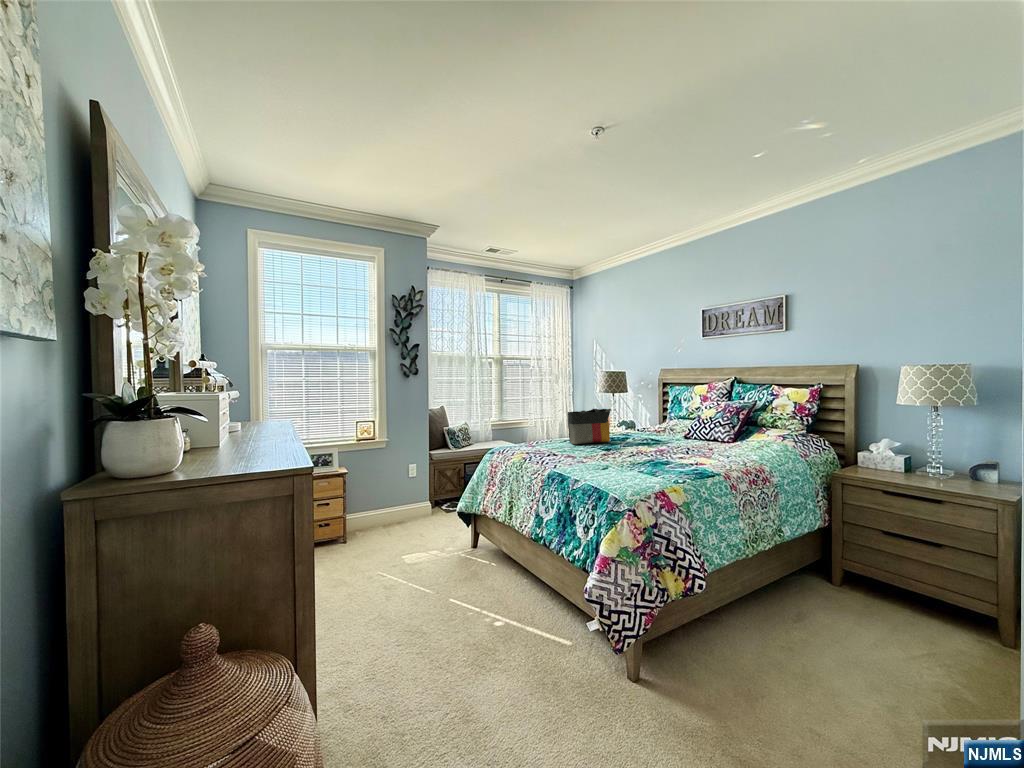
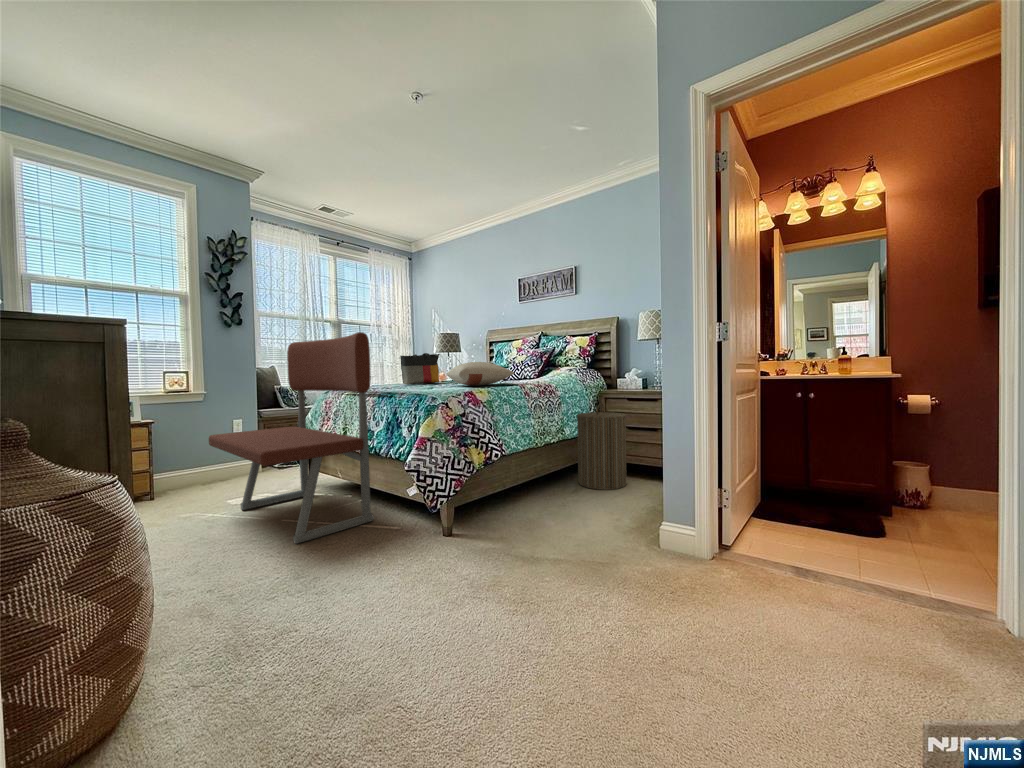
bench: none [386,405,542,657] -> present [209,332,374,544]
pillow: none [623,435,715,465] -> present [447,362,514,386]
laundry hamper: none [802,500,887,629] -> present [577,404,627,490]

